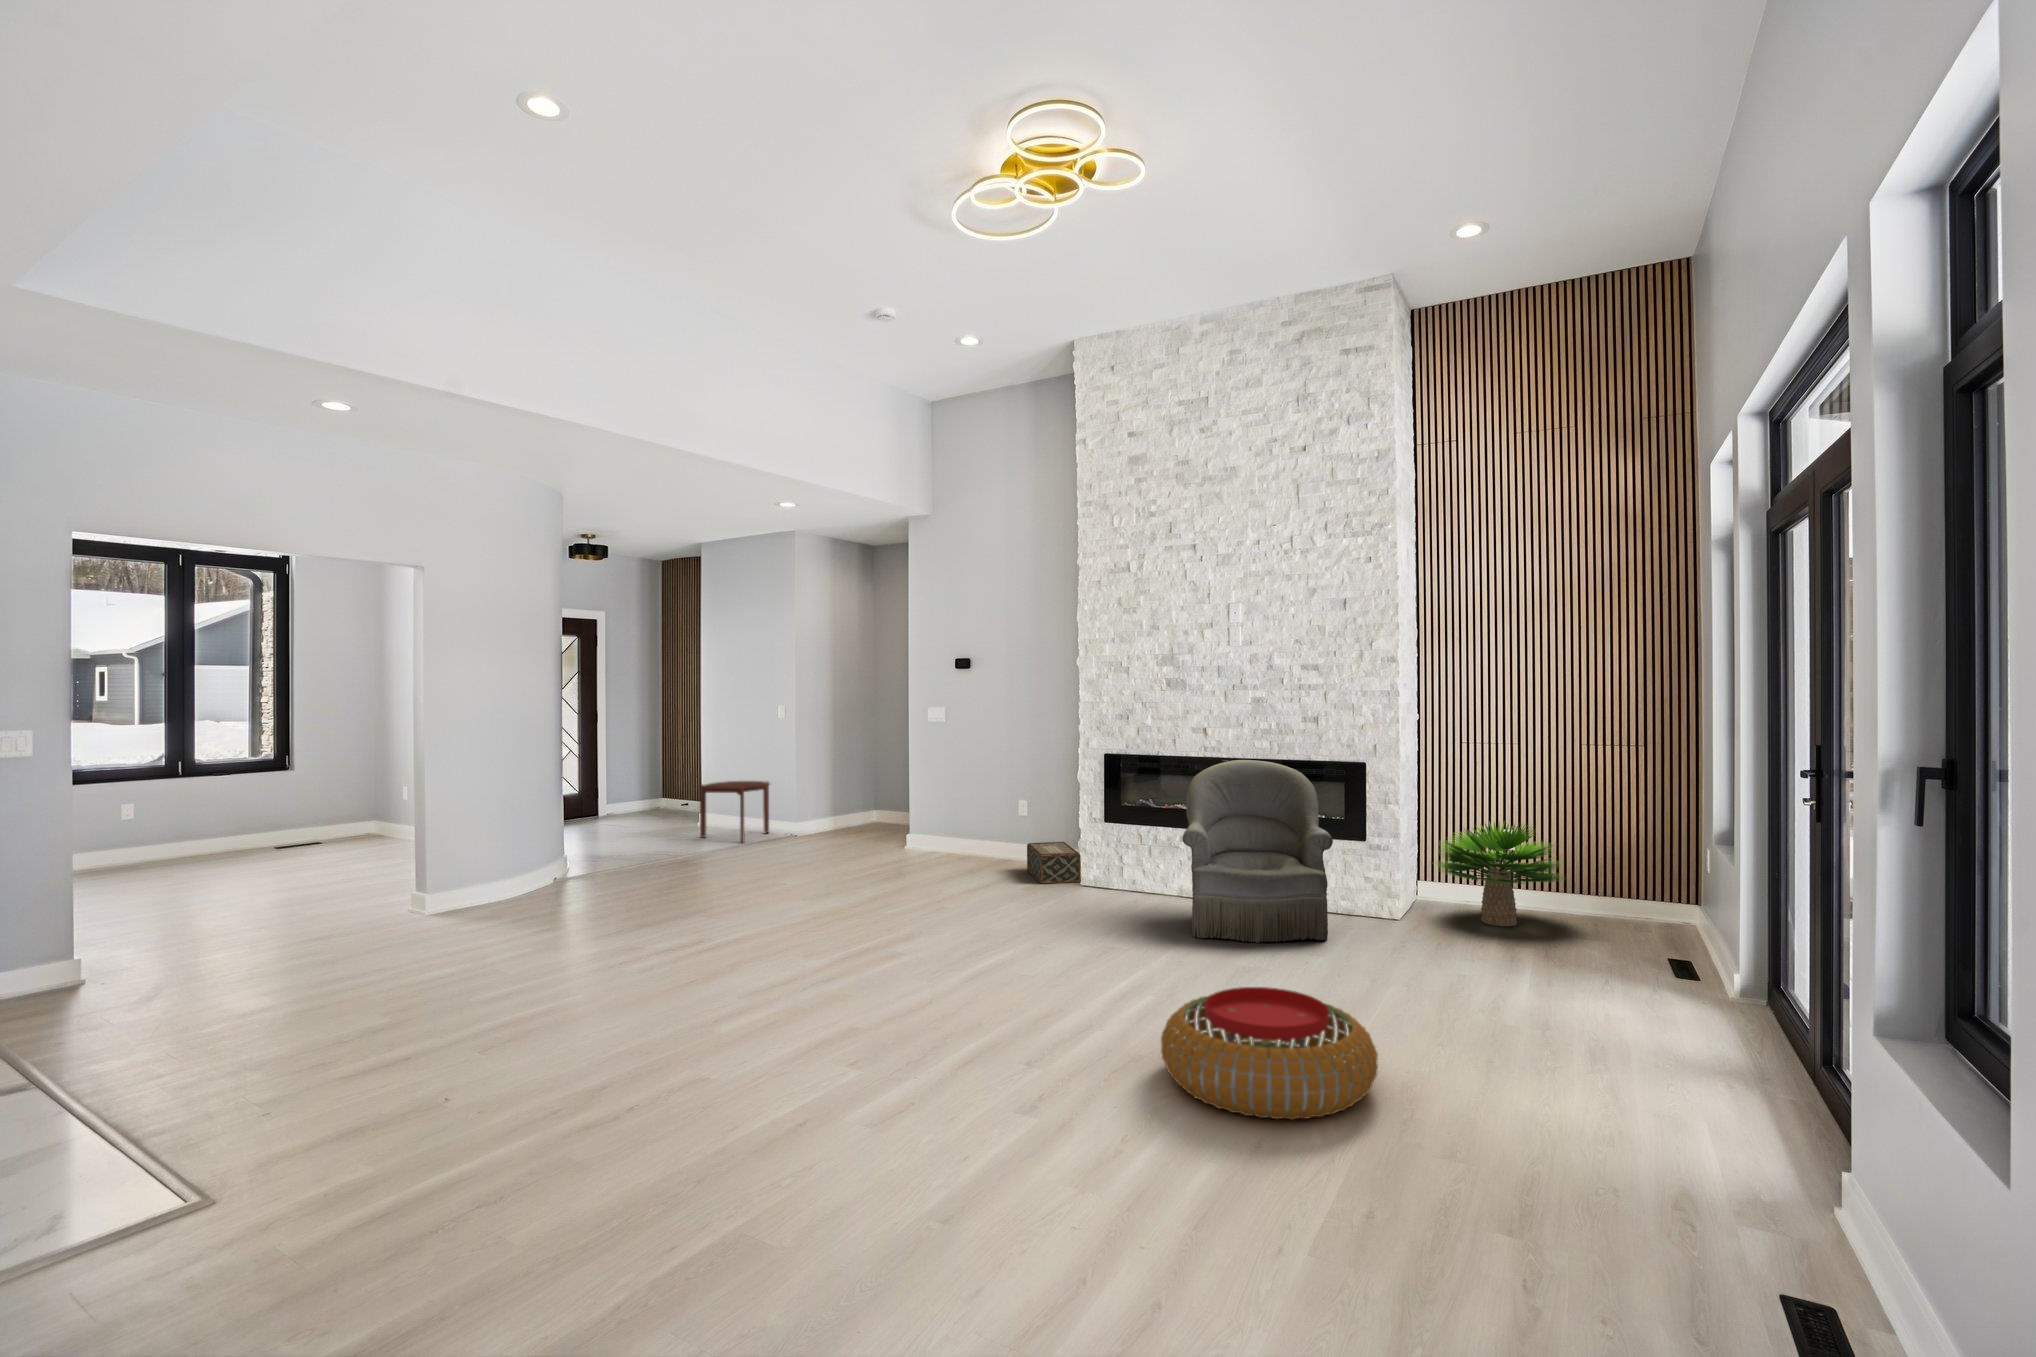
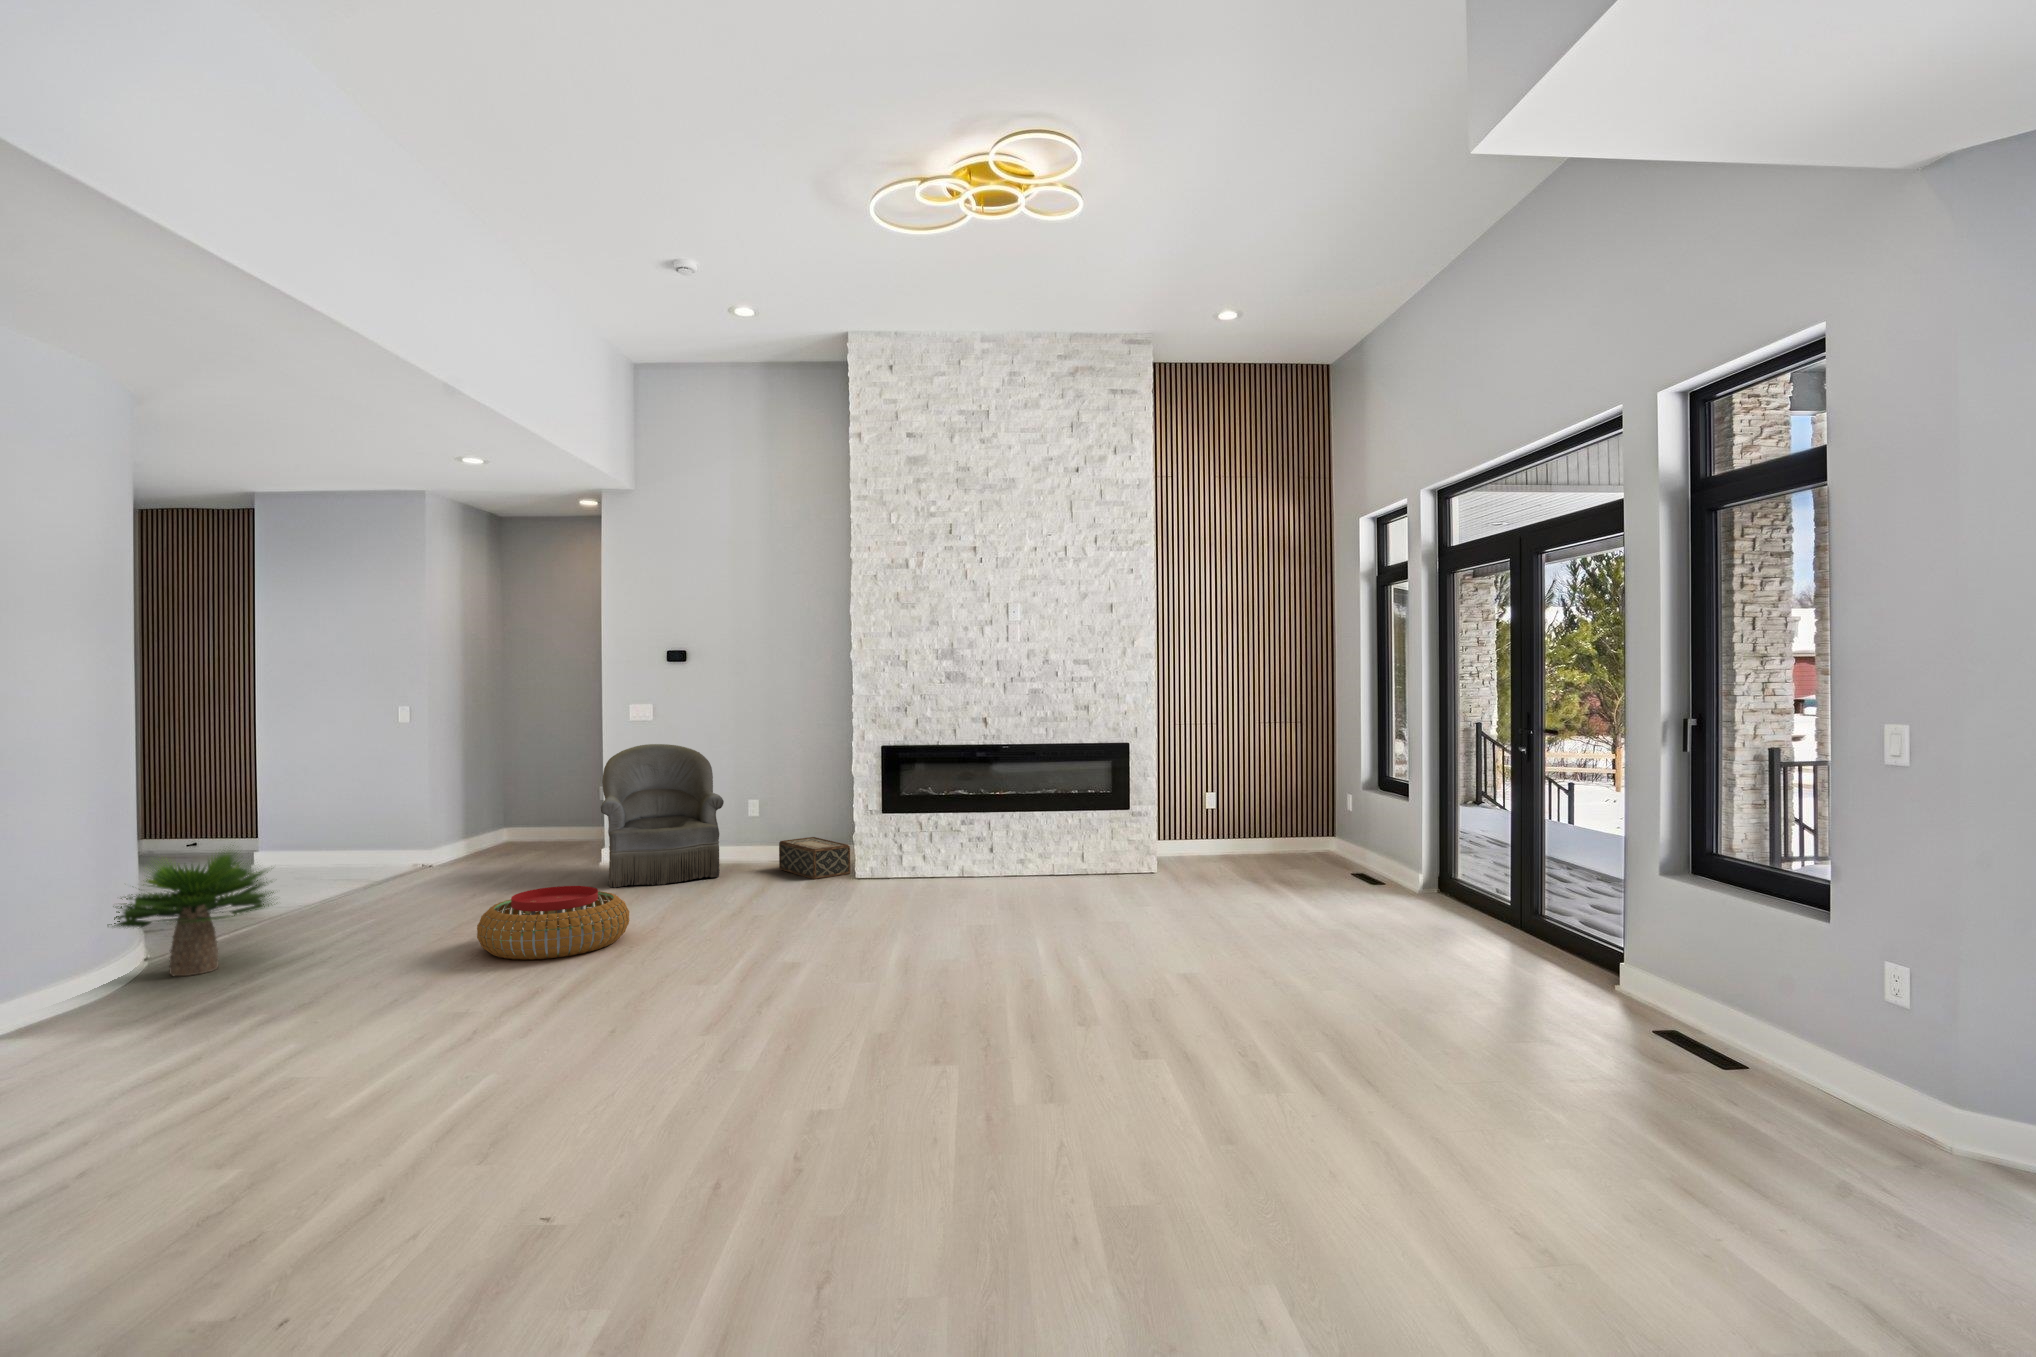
armchair: present [1183,760,1333,943] -> present [601,744,724,887]
side table: present [700,781,770,843] -> none [287,799,395,877]
potted plant: present [1438,822,1559,926] -> present [108,845,274,976]
pouf: present [1161,987,1378,1120] -> present [477,886,629,959]

